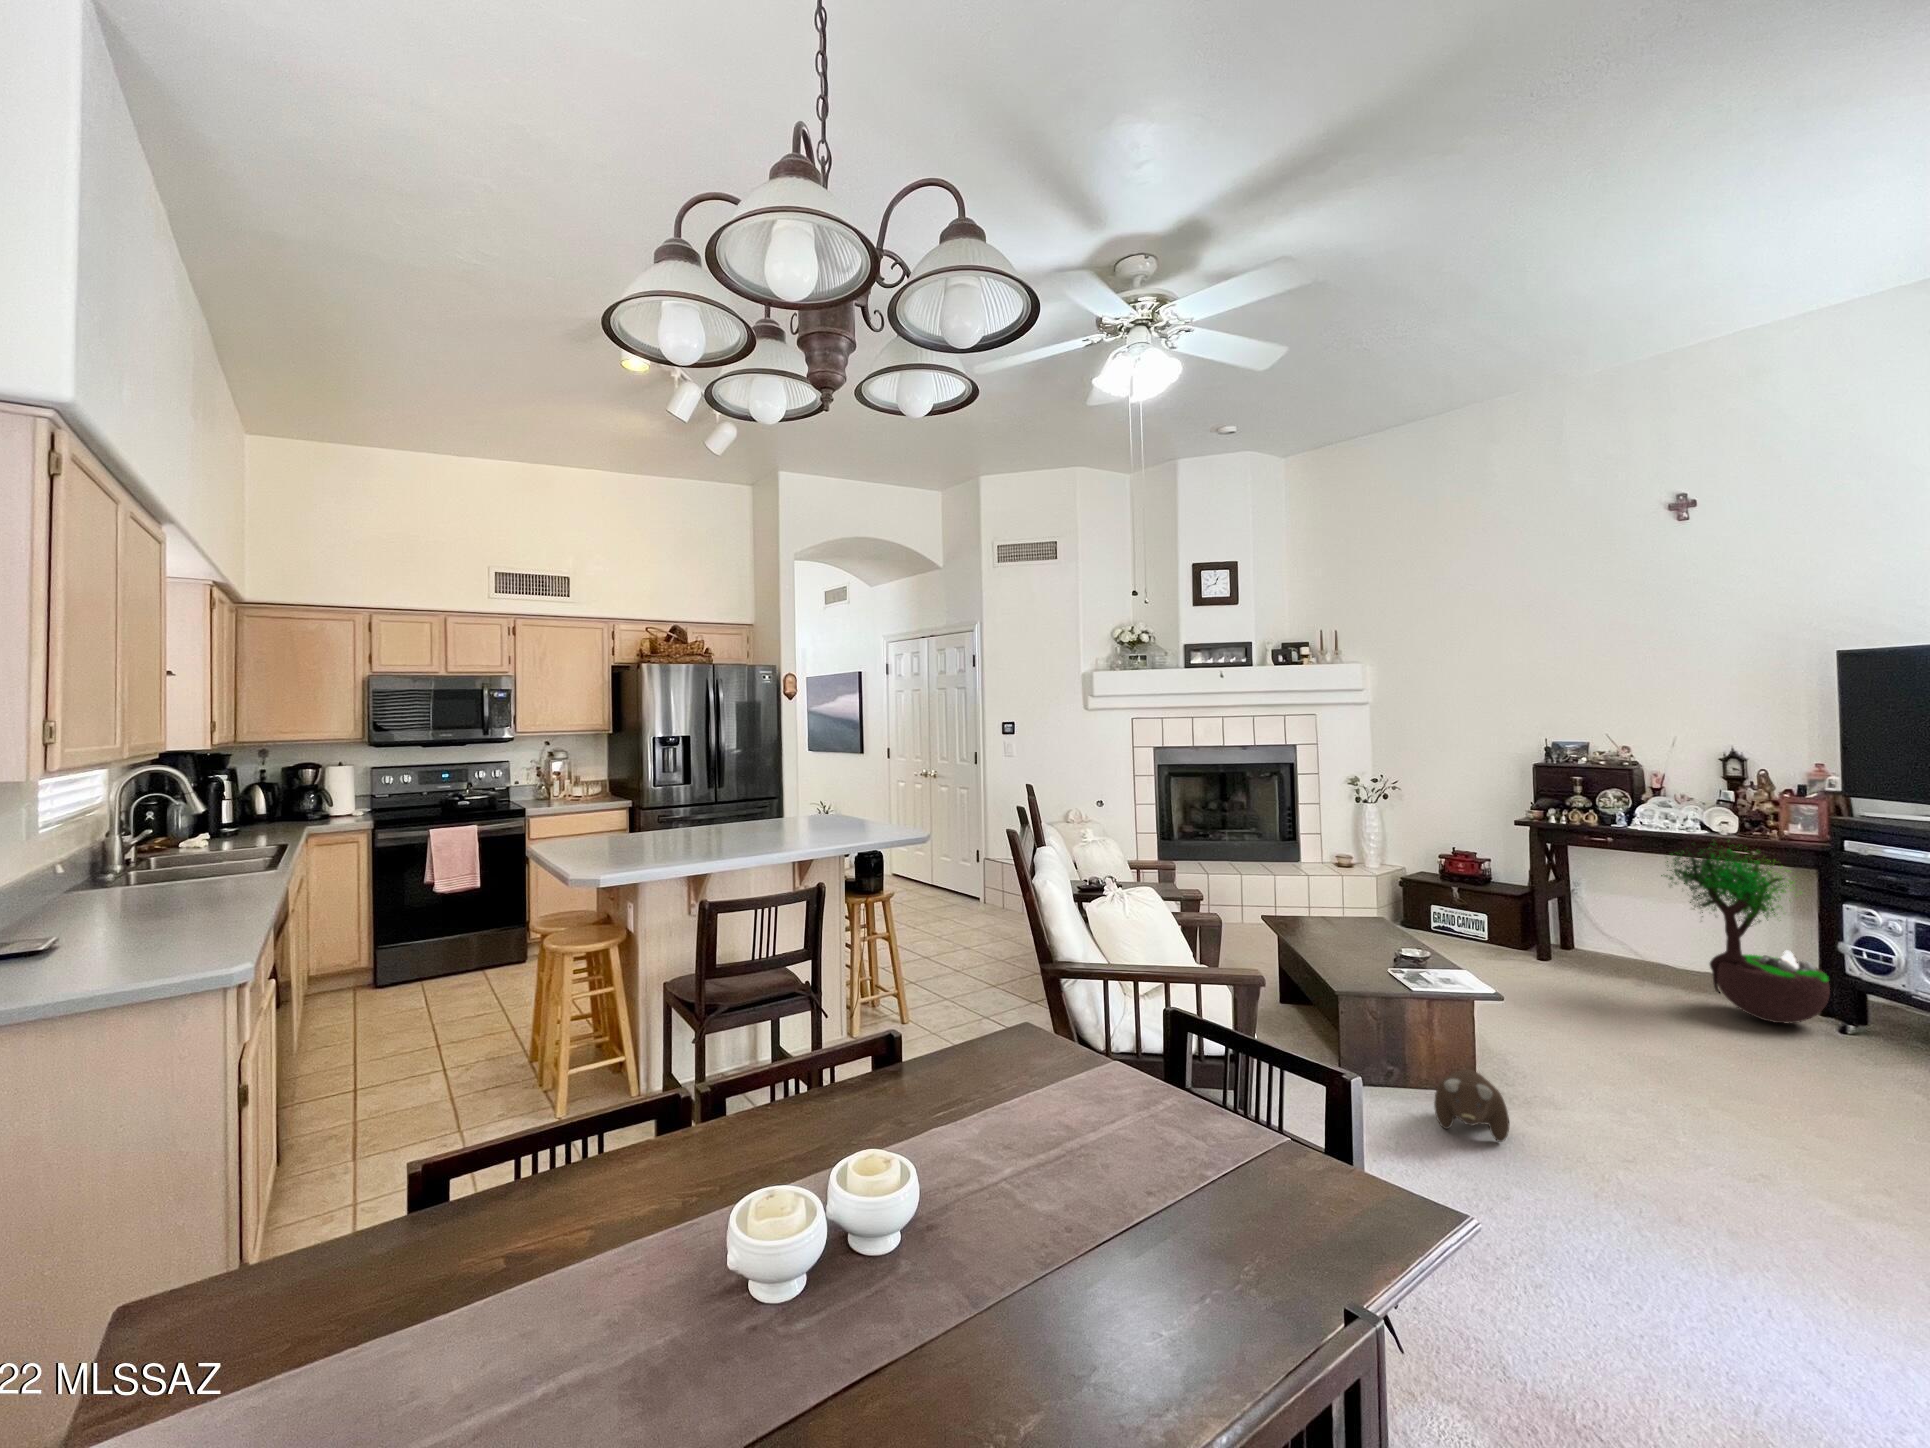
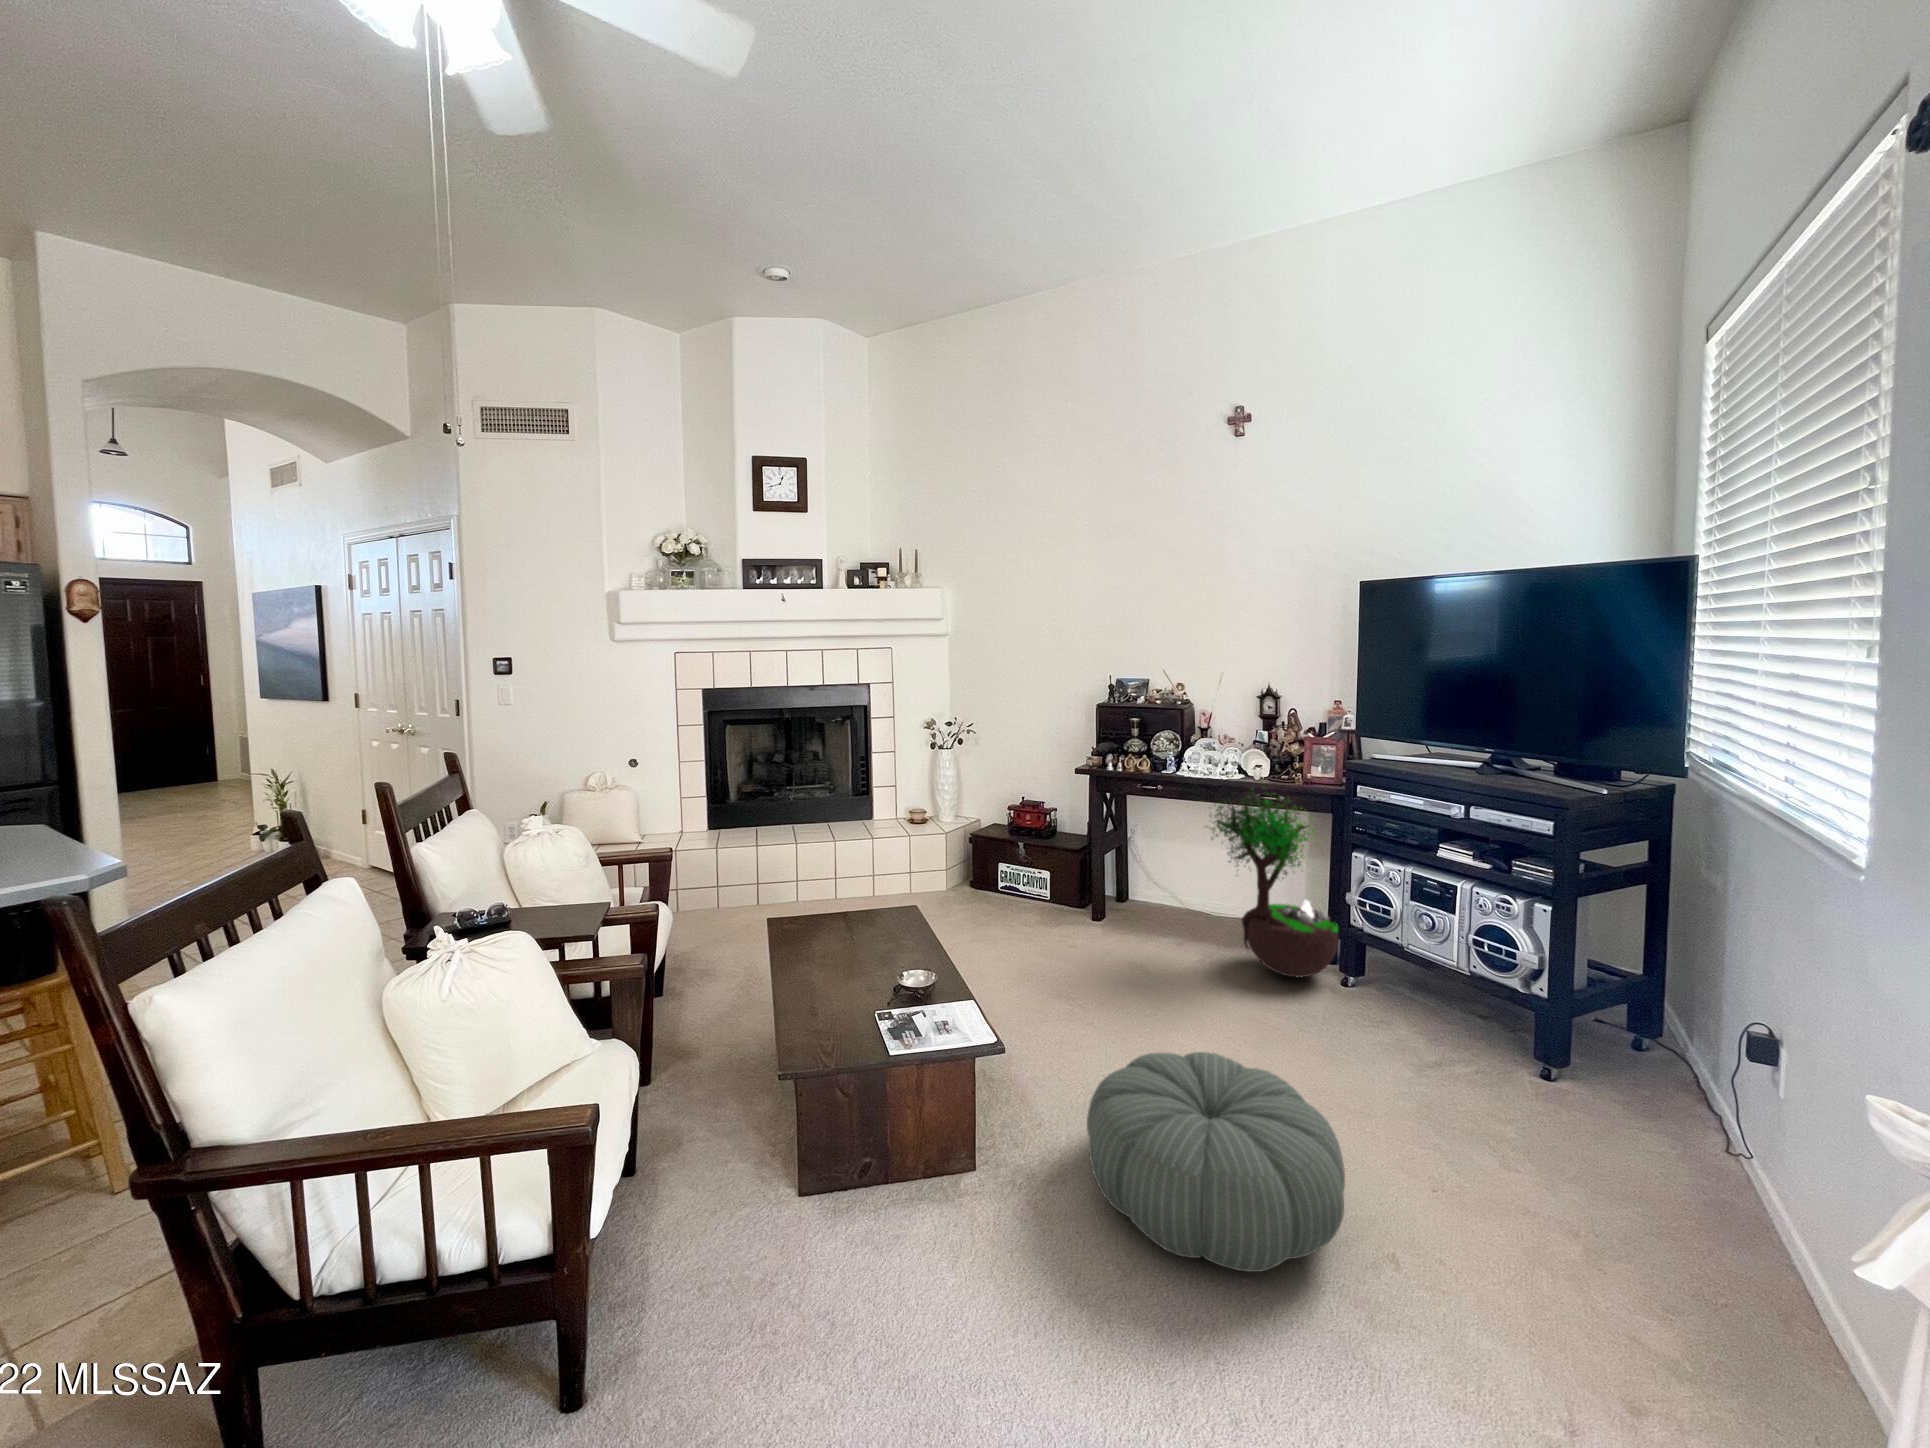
pouf: none [1551,1025,1800,1164] -> present [1087,1052,1345,1272]
plush toy: present [1434,1070,1509,1142] -> none [931,1180,1025,1299]

